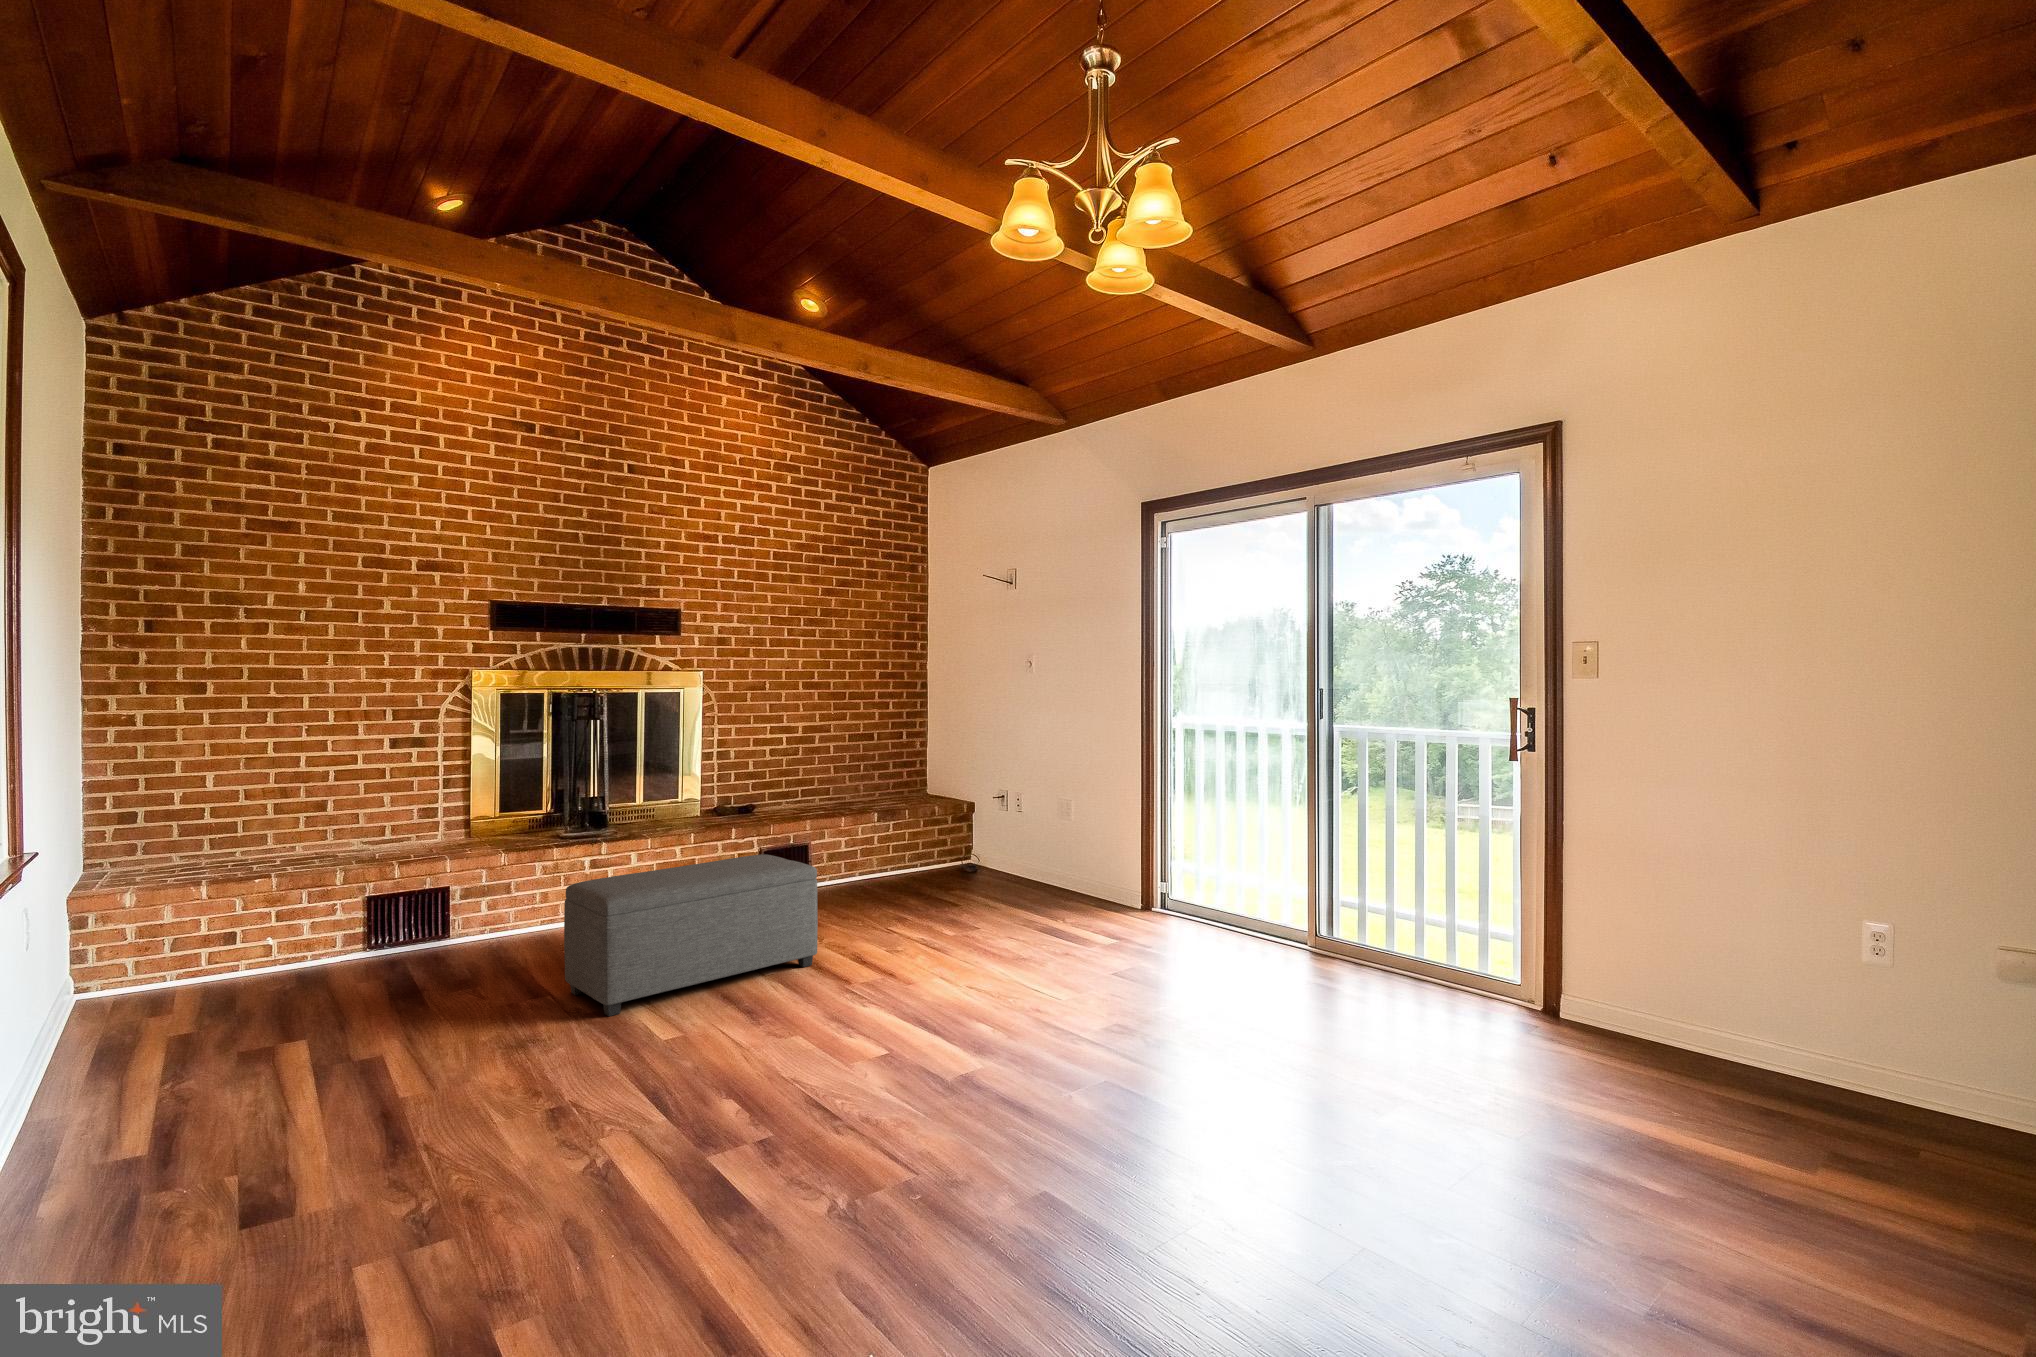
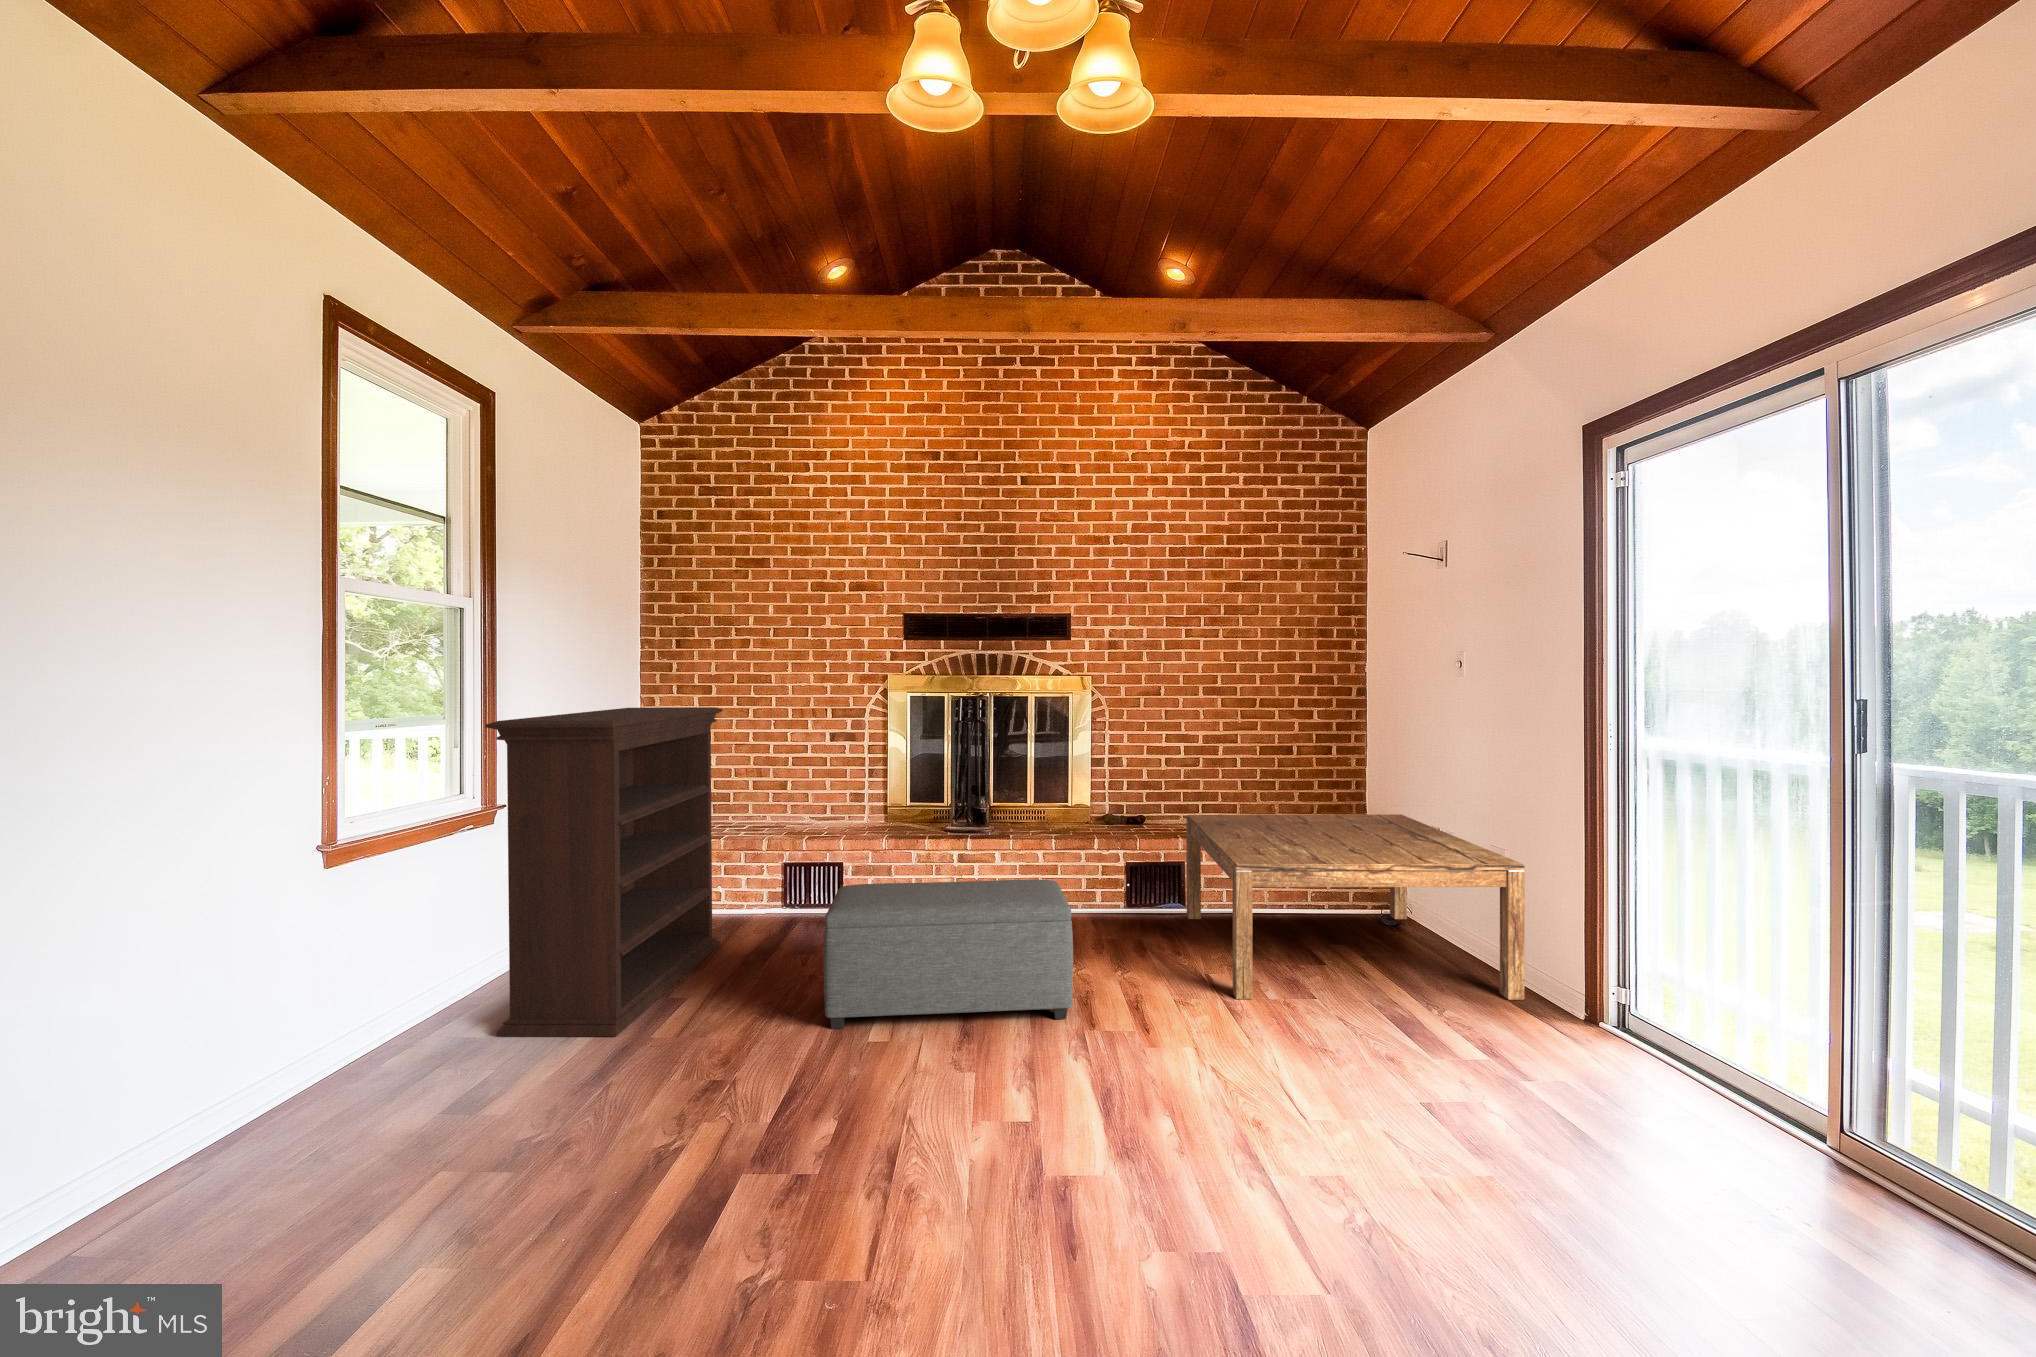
bookshelf: none [170,706,365,1118] -> present [486,707,723,1037]
coffee table: none [814,783,1090,929] -> present [1186,814,1525,1000]

